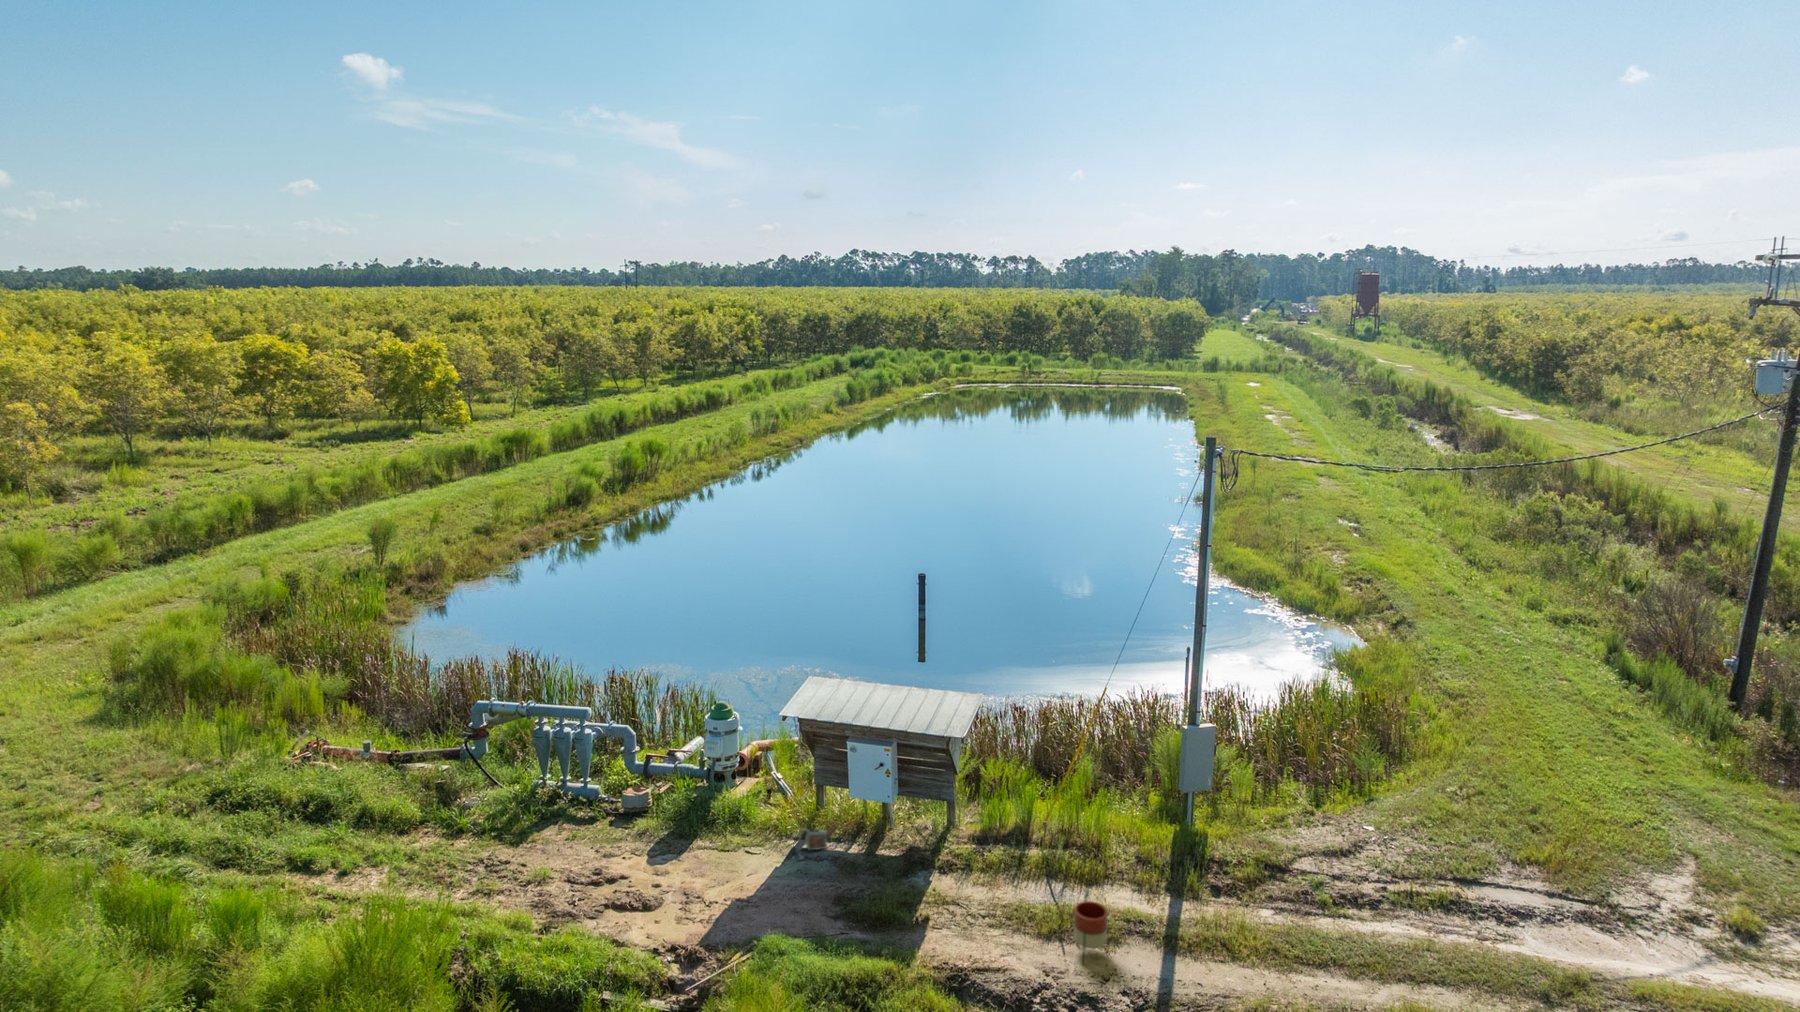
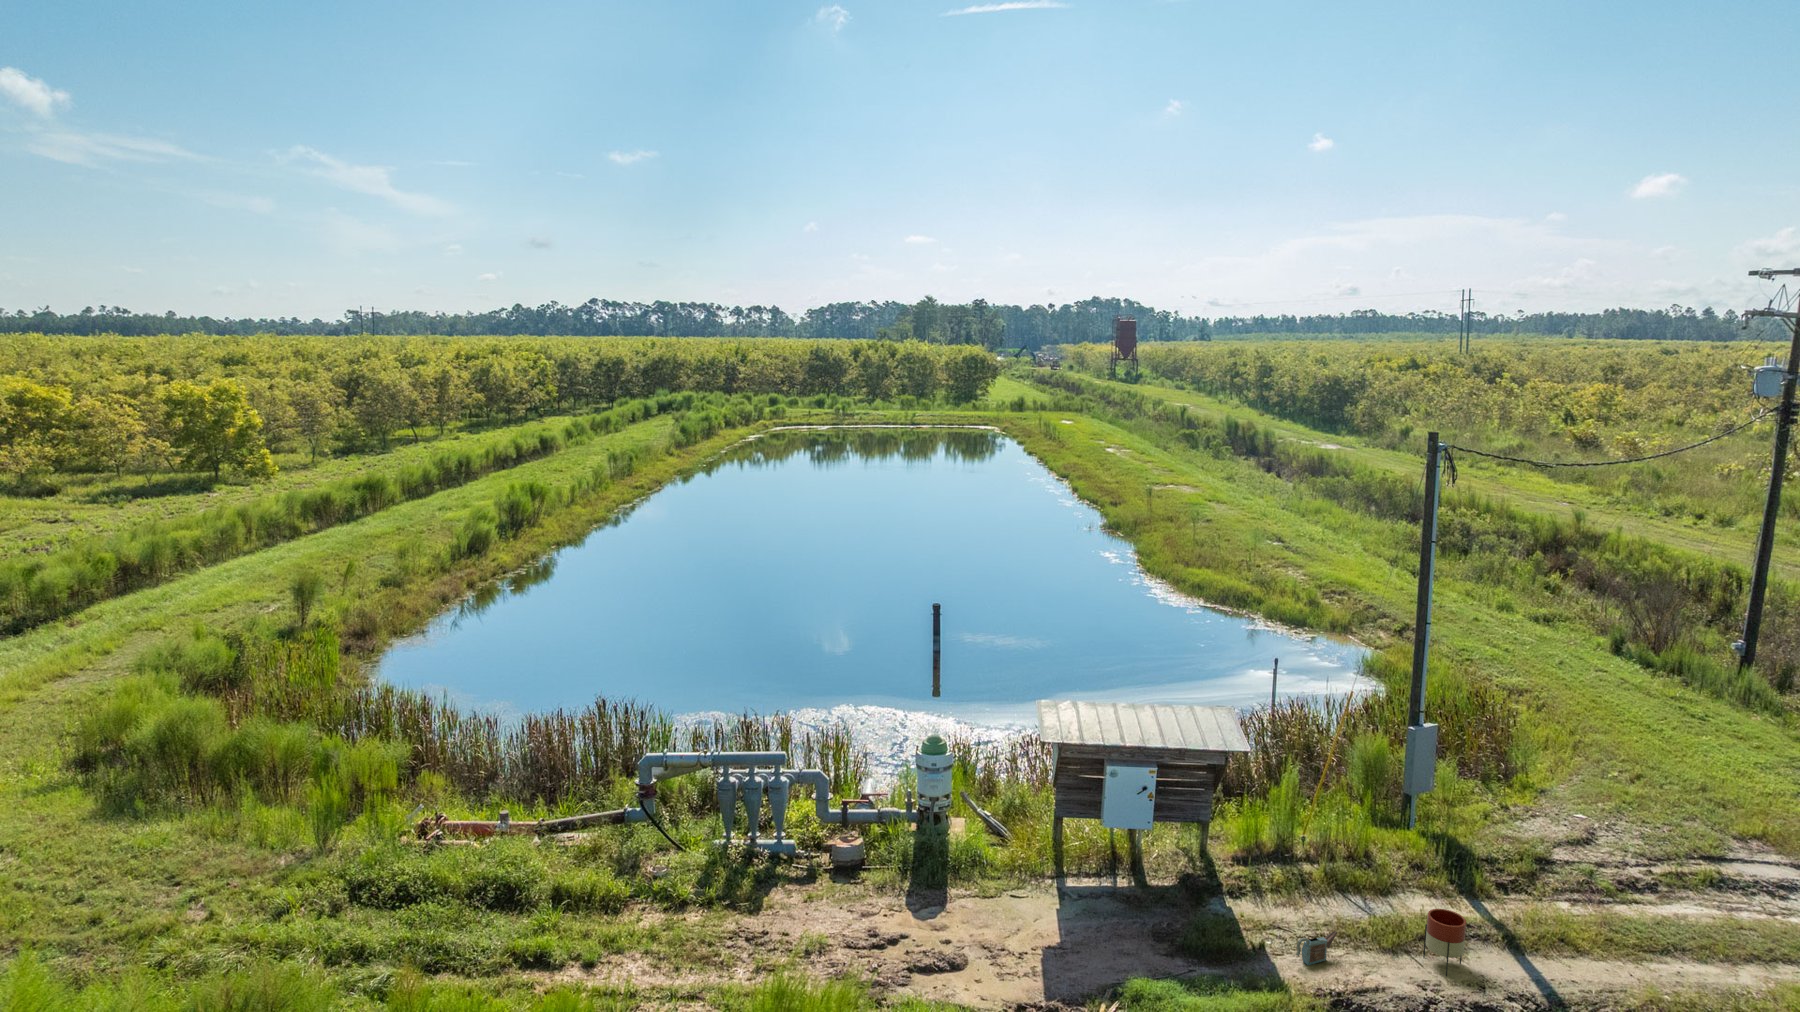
watering can: present [798,827,837,850] -> present [1296,931,1337,965]

